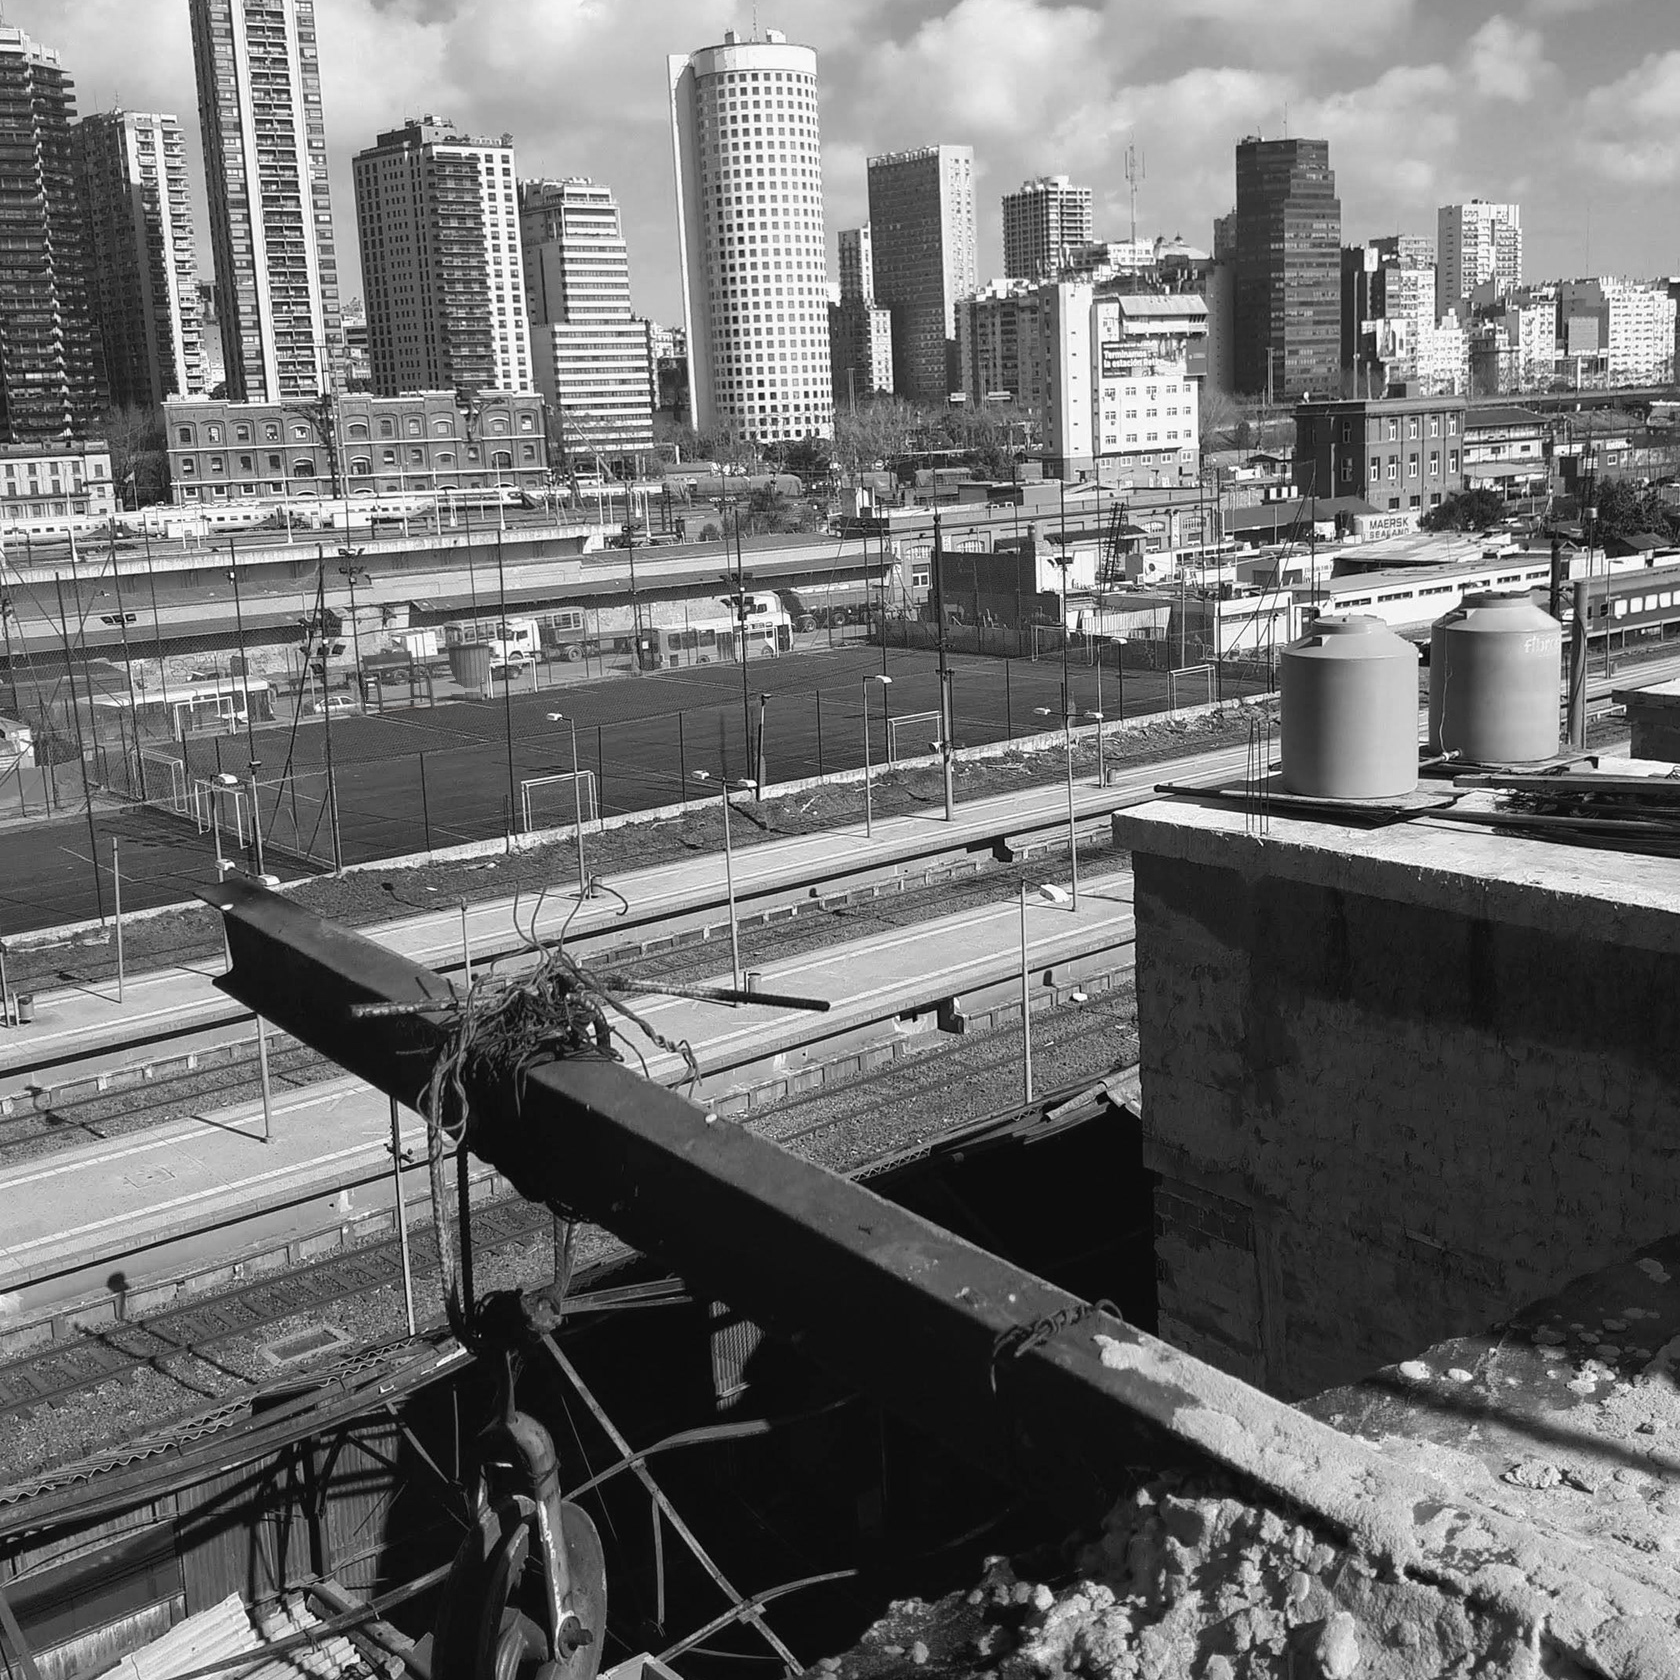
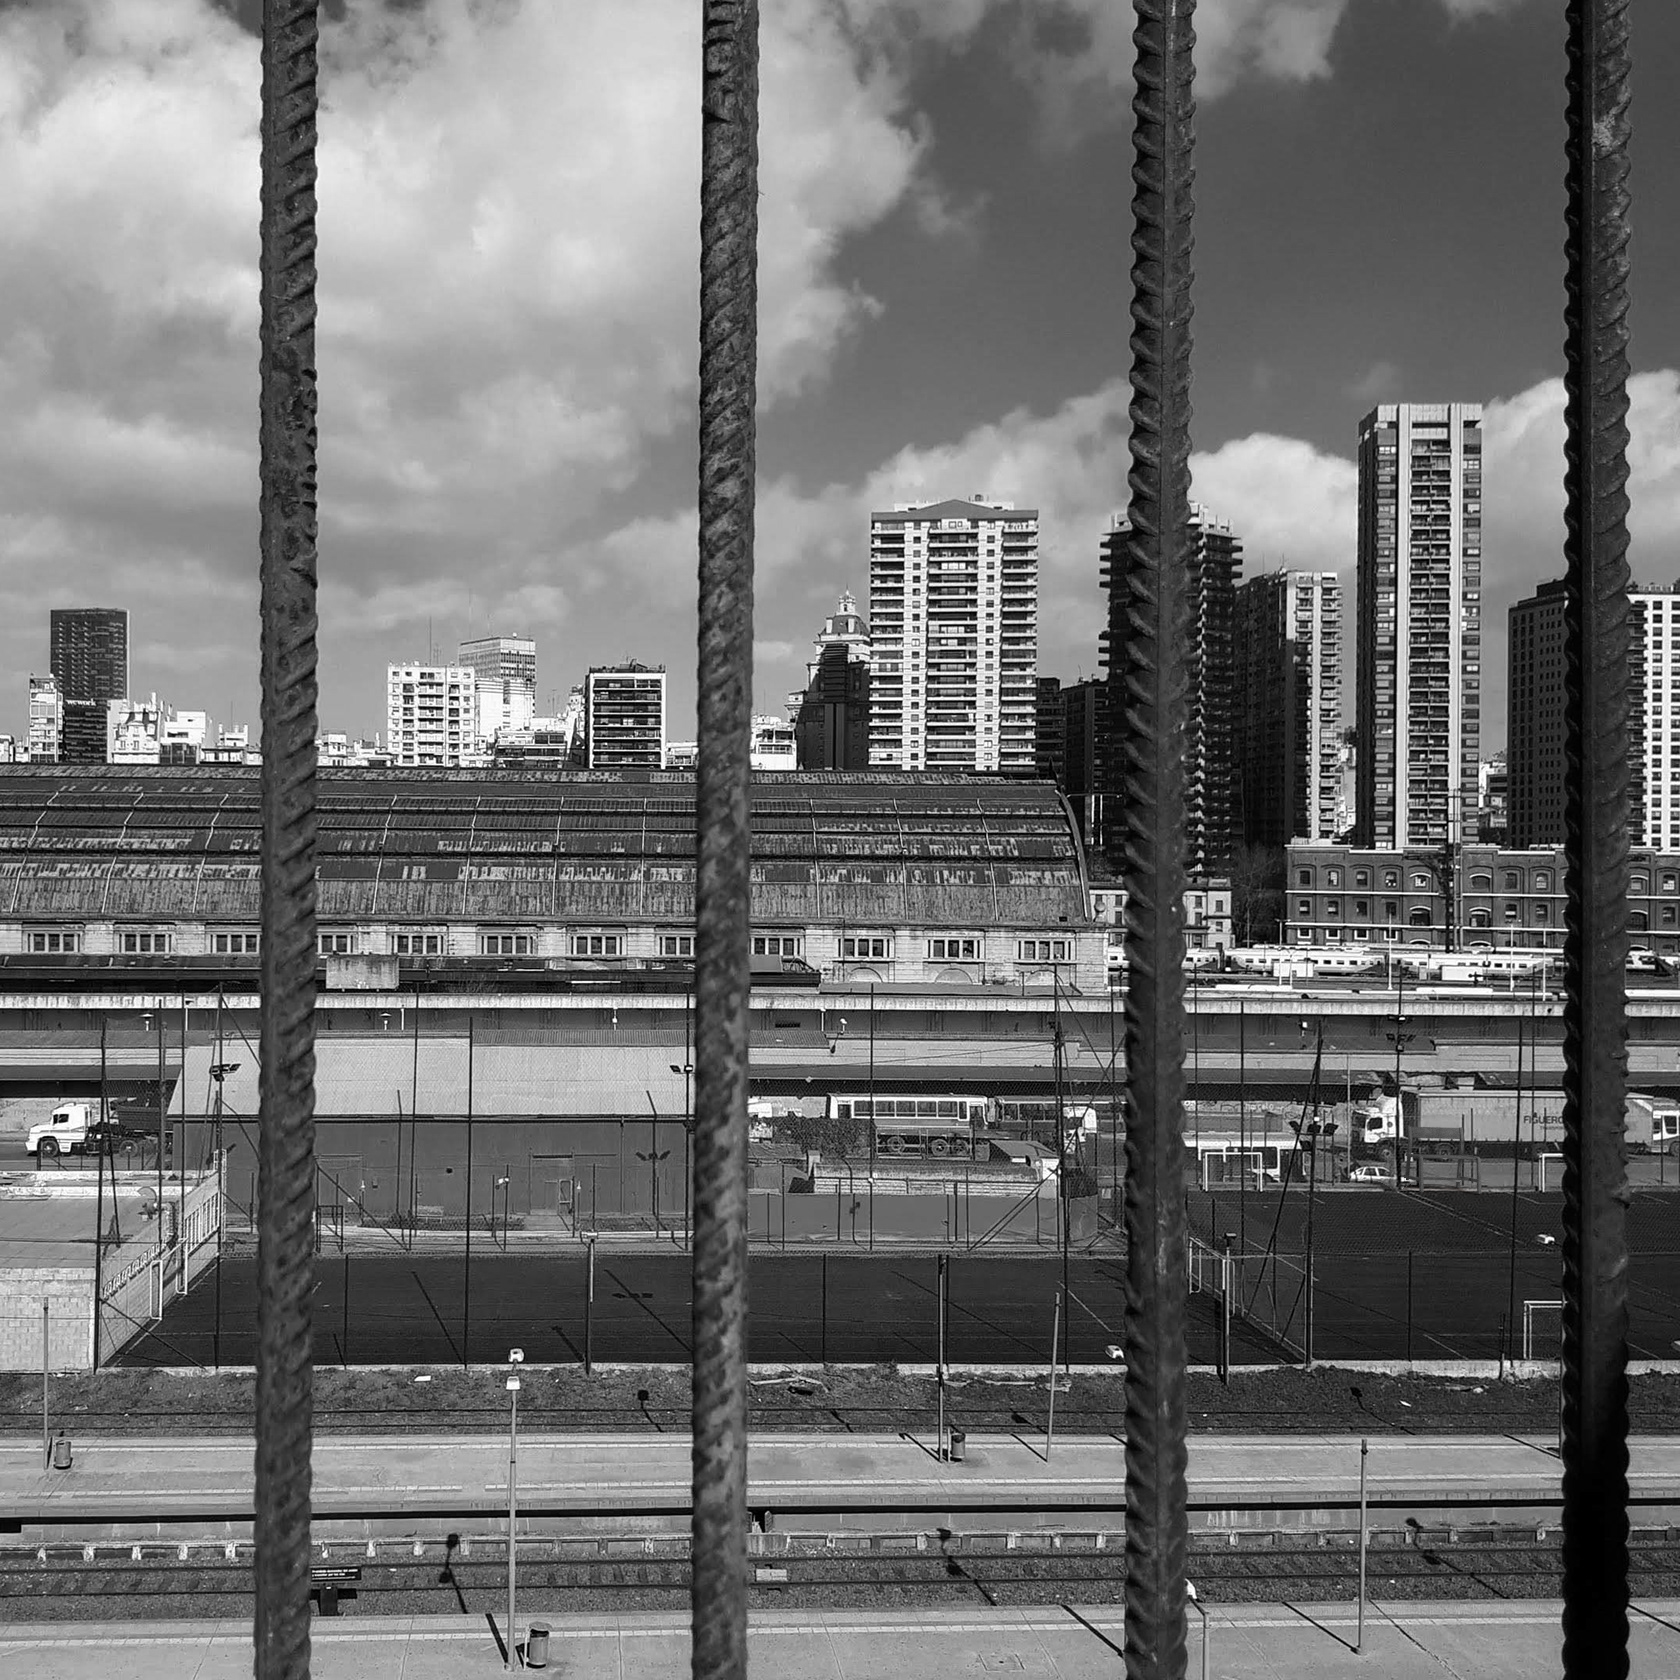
trash can: present [448,645,490,701] -> none [1505,1128,1552,1192]

